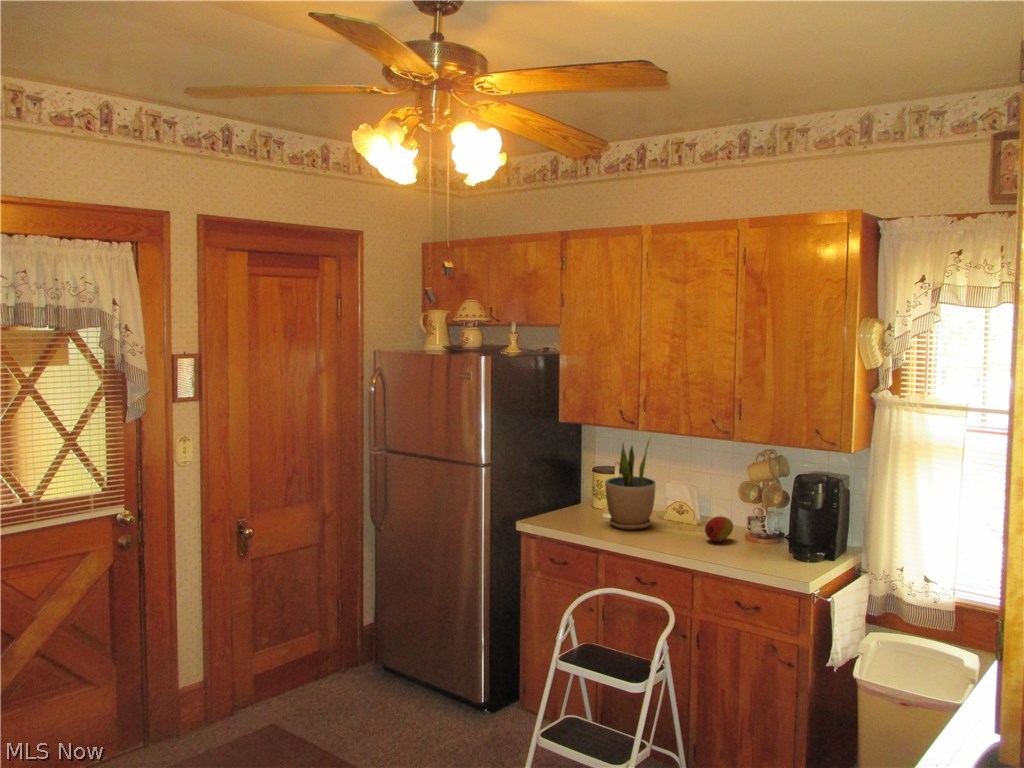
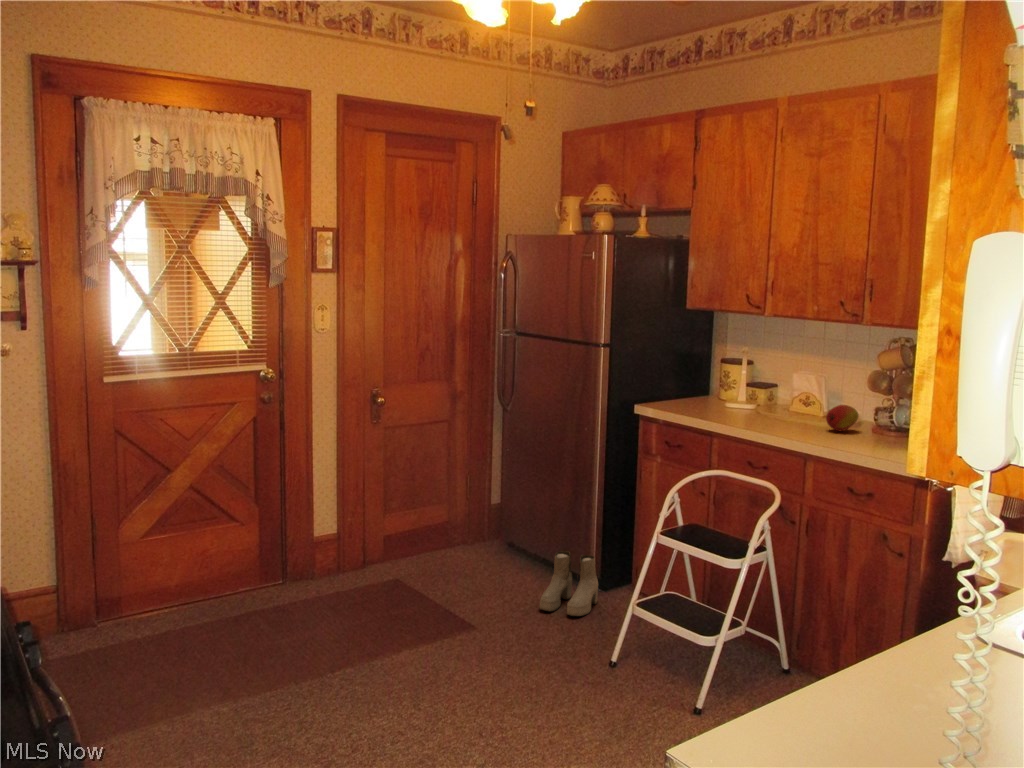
potted plant: present [605,437,655,530] -> none [726,318,780,417]
boots: none [435,675,492,746] -> present [539,551,598,616]

